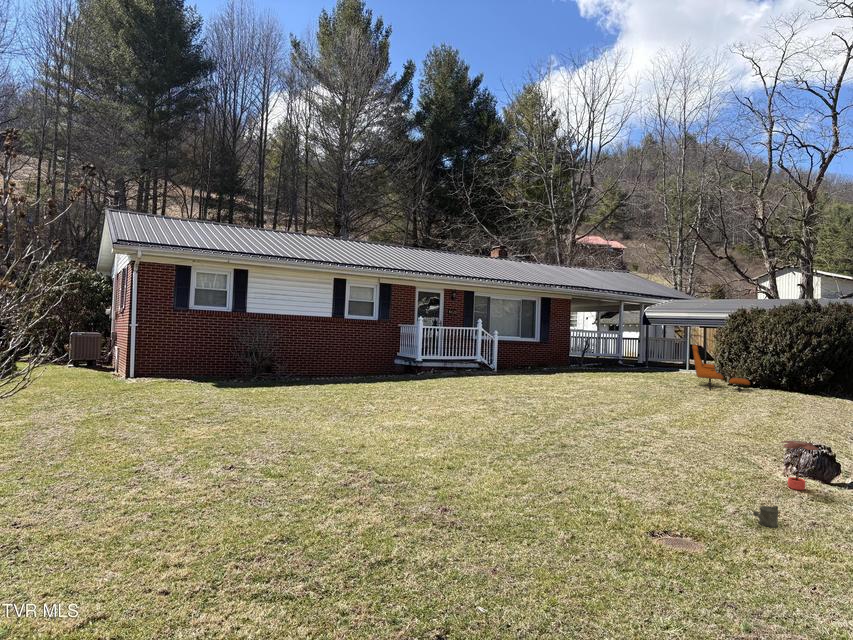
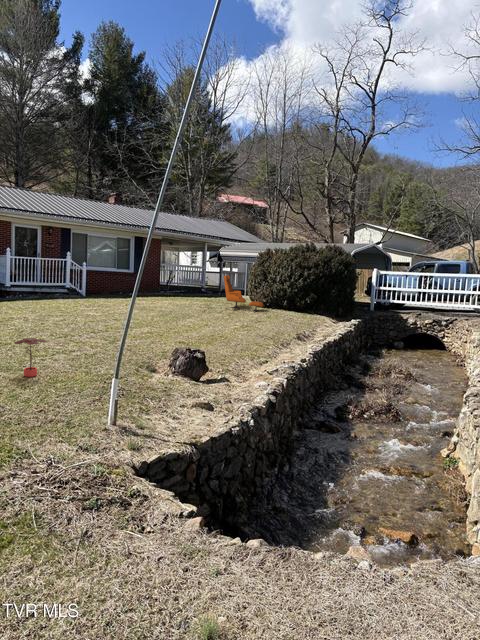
potted plant: present [781,441,818,490] -> present [14,338,46,377]
watering can: present [753,506,779,528] -> none [54,401,90,419]

